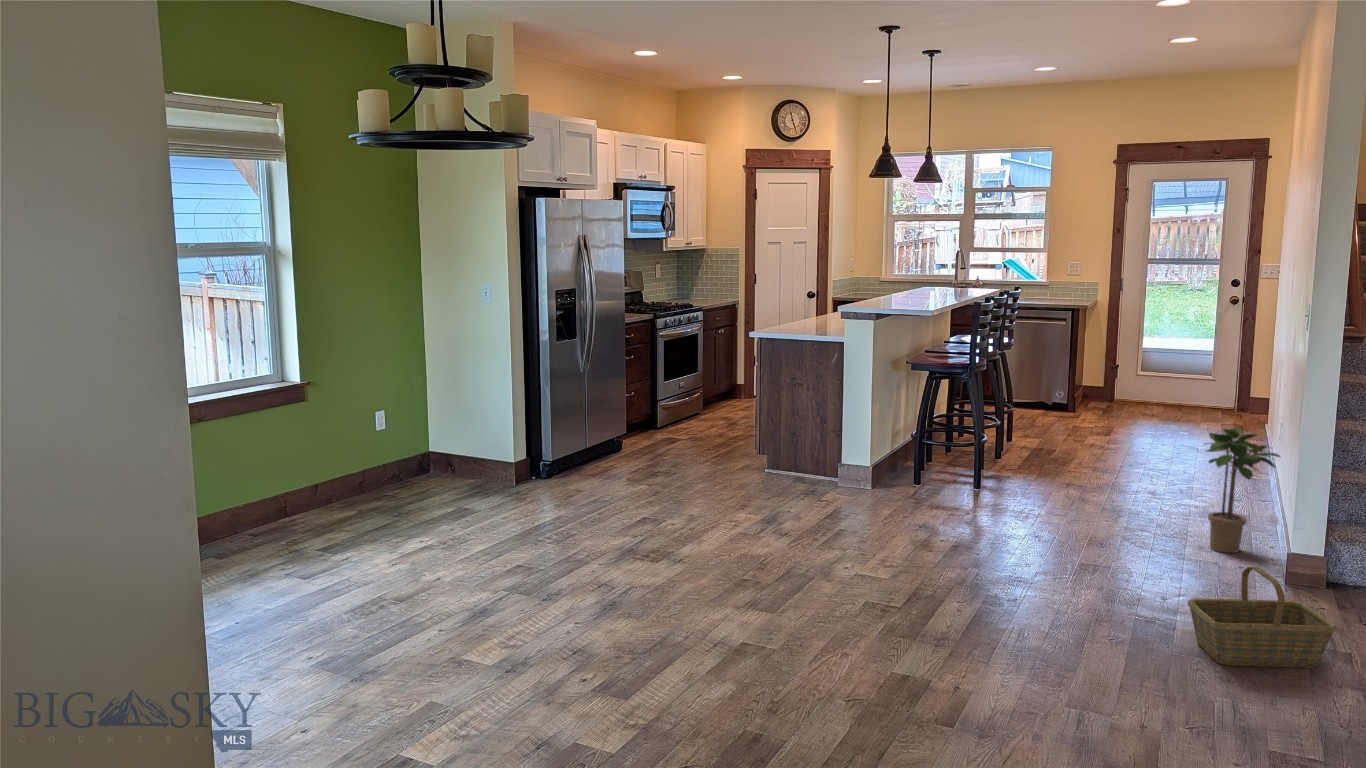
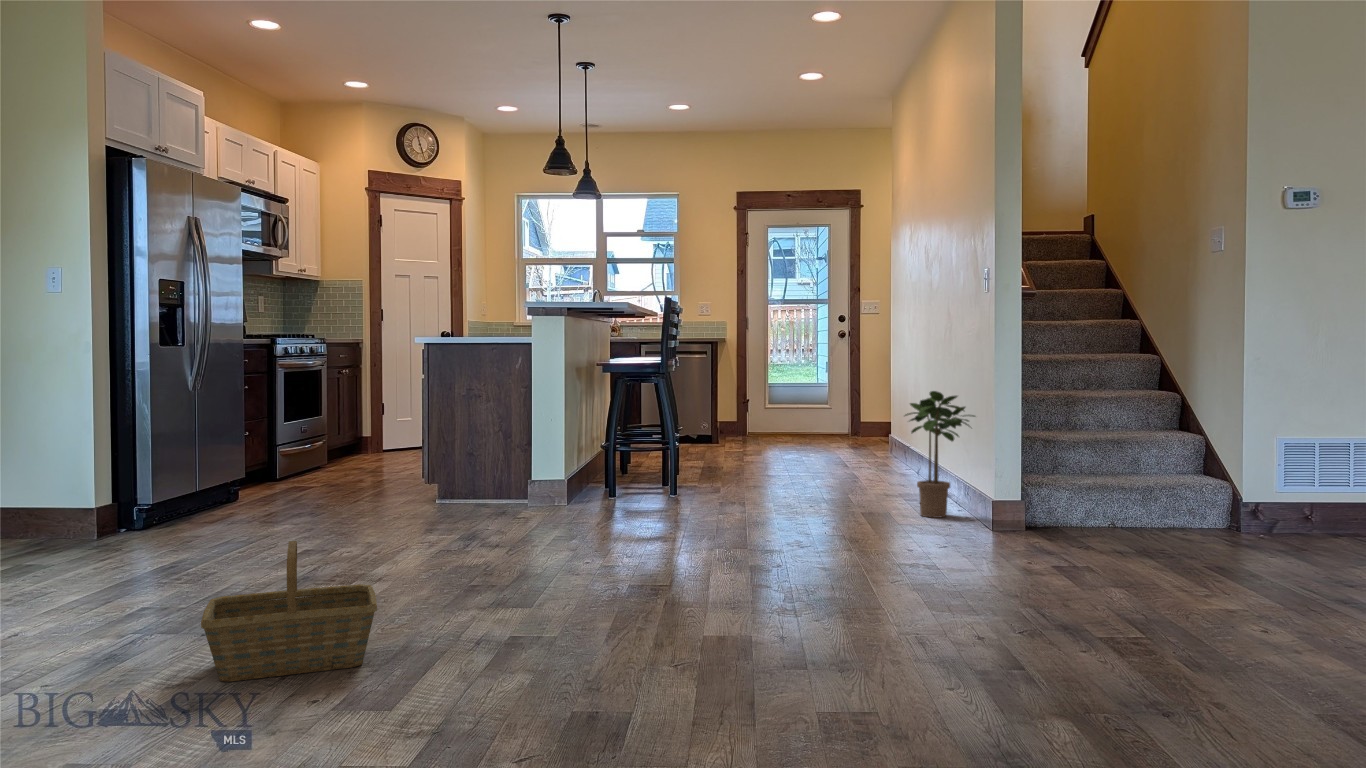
basket: present [1188,567,1337,668] -> present [201,541,377,682]

